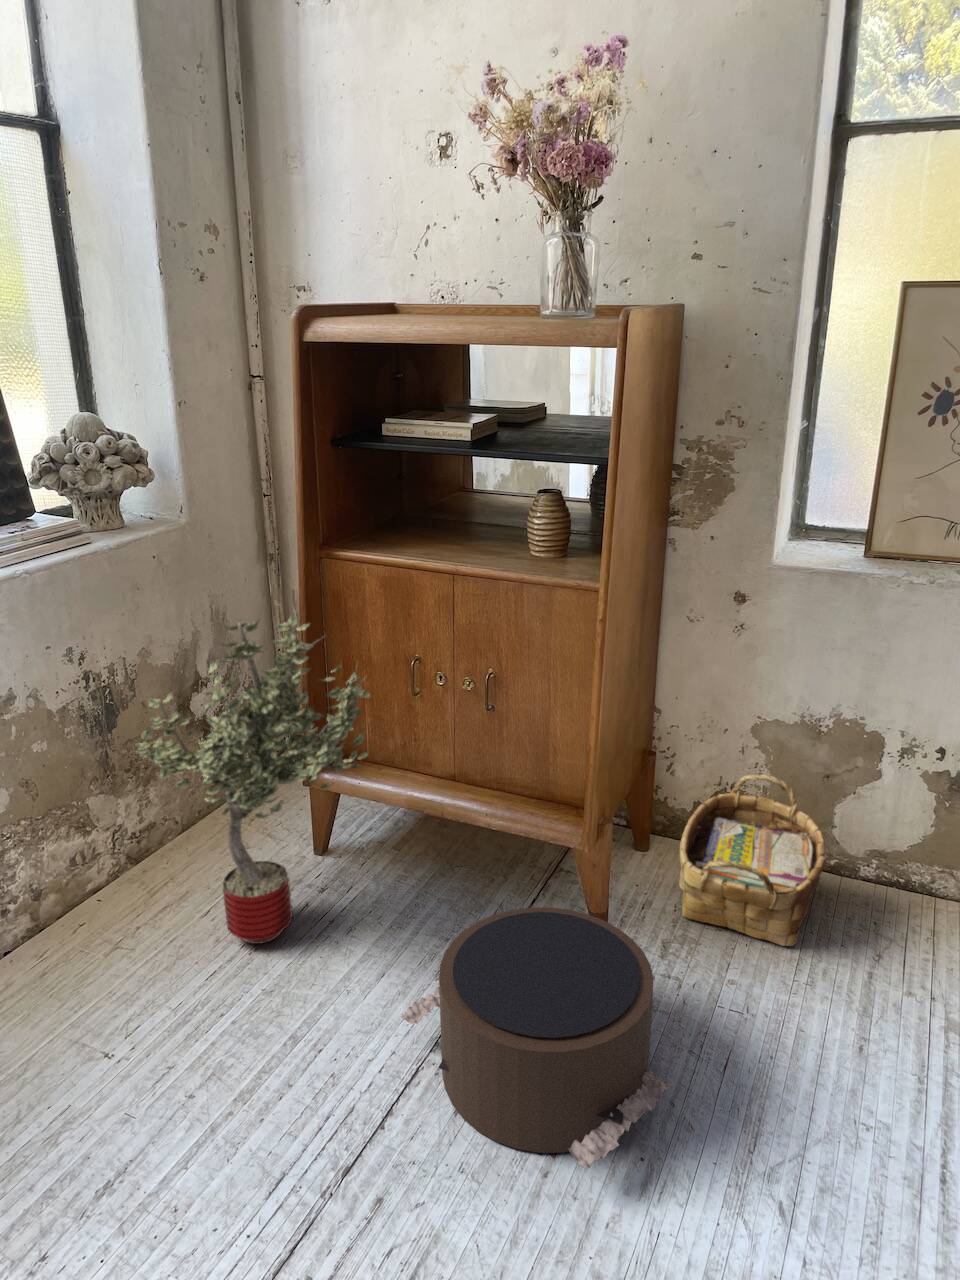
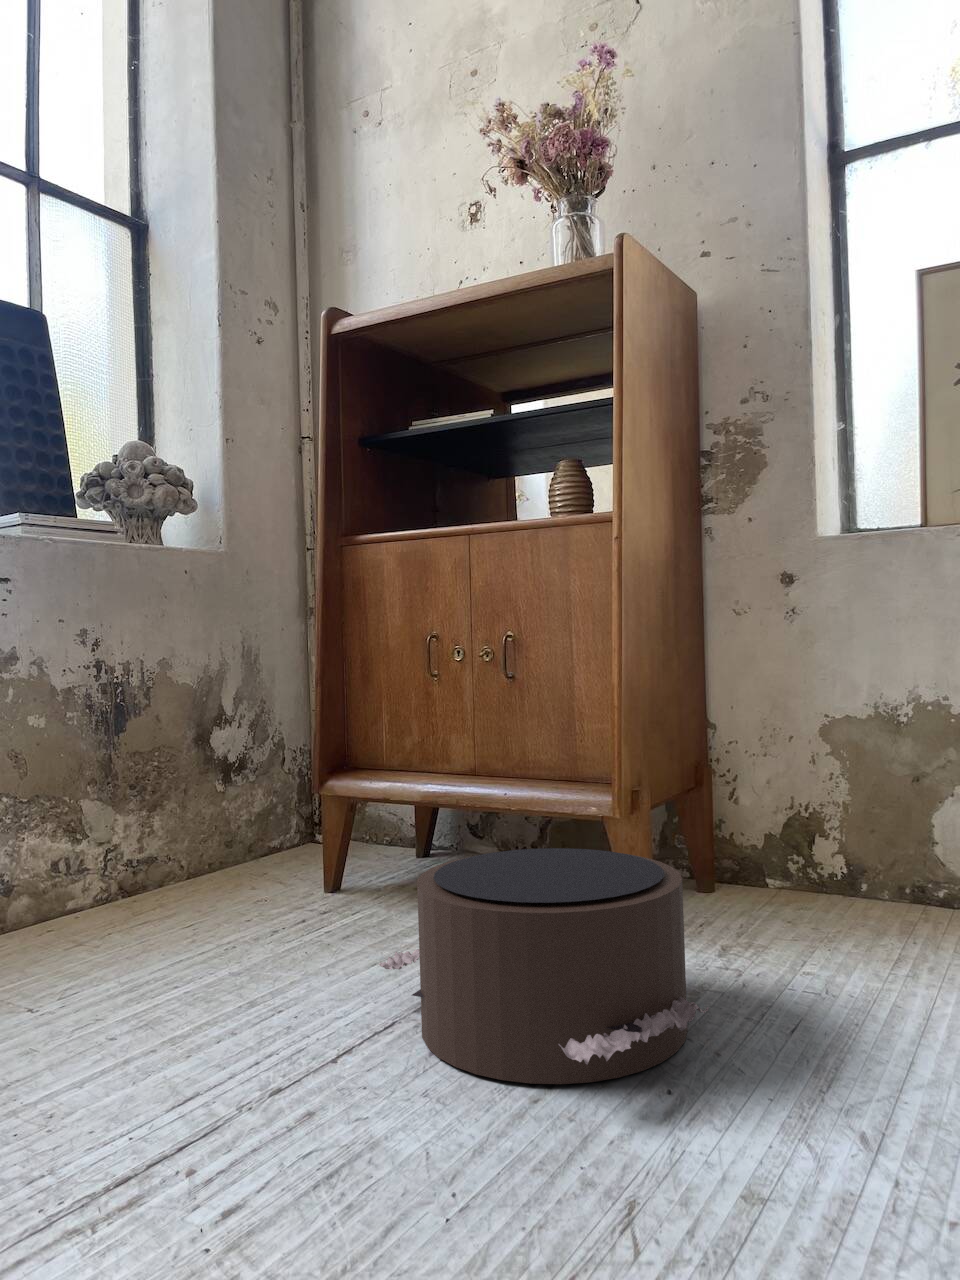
potted tree: present [135,614,370,944] -> none [130,550,375,941]
woven basket: present [679,775,826,946] -> none [737,774,919,948]

